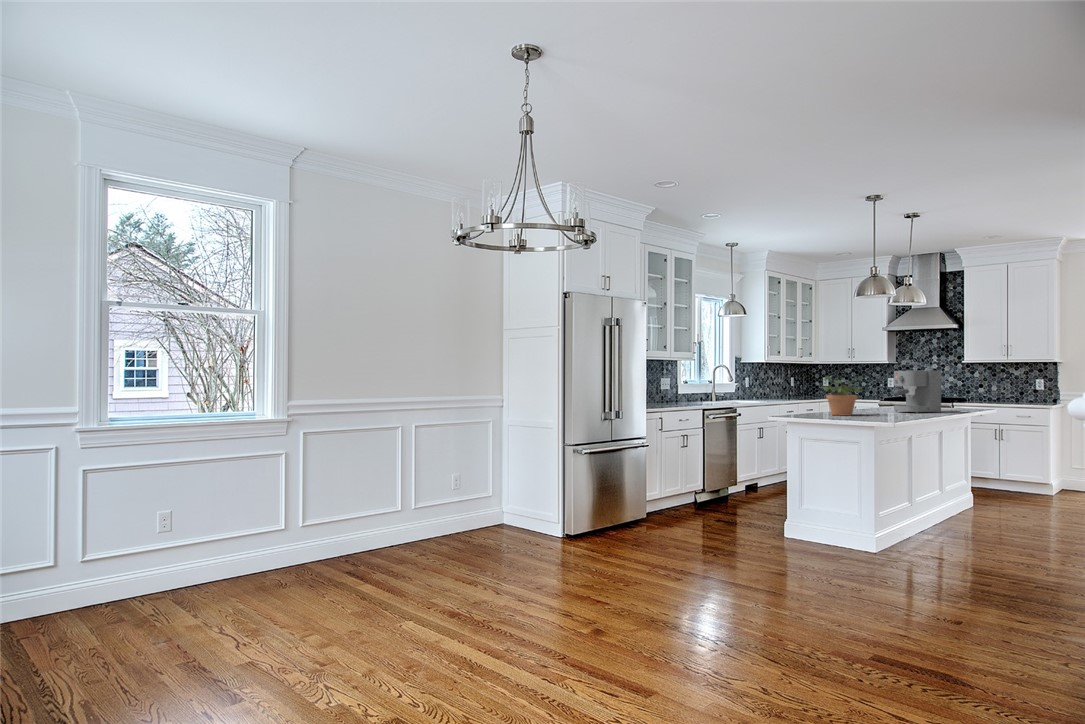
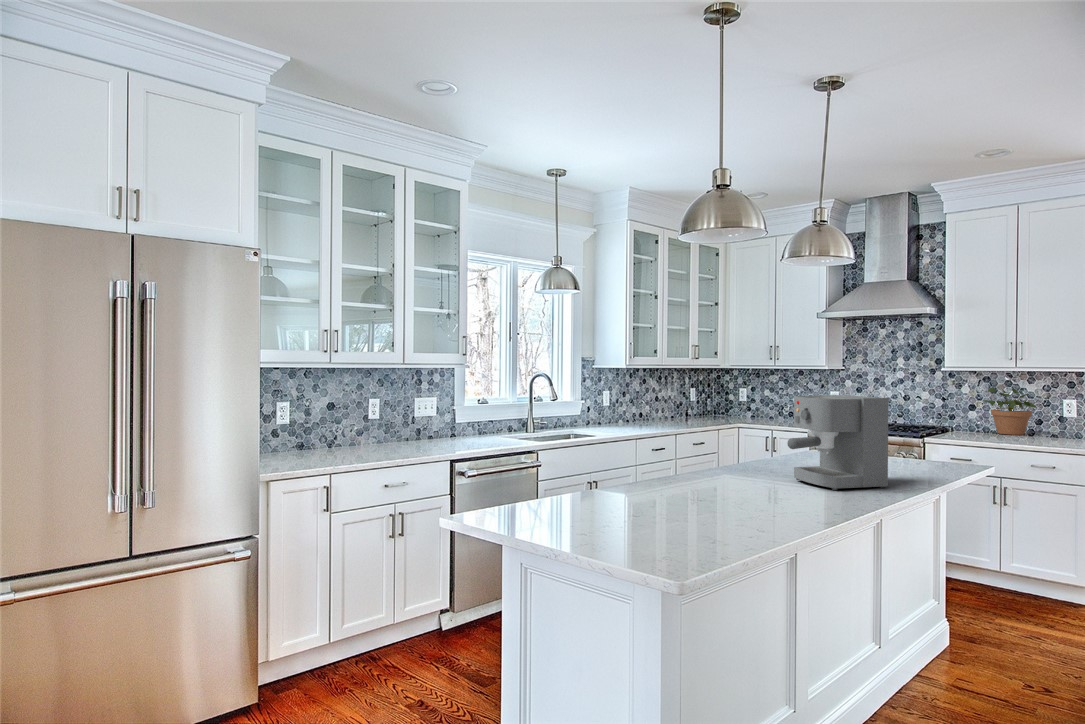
potted plant: present [822,376,862,416] -> present [983,387,1037,435]

